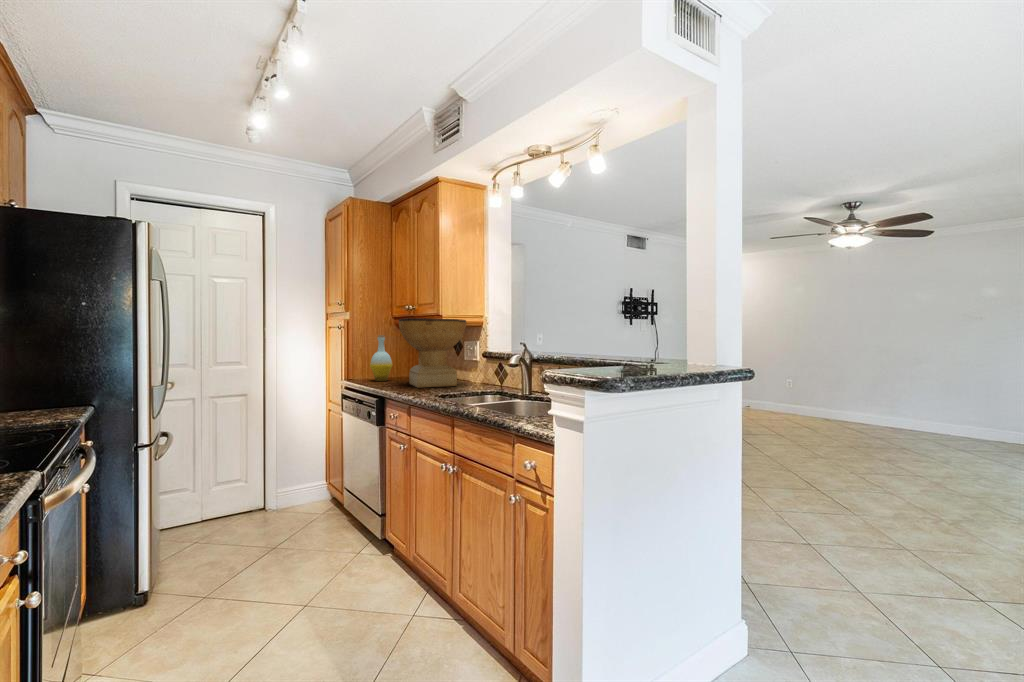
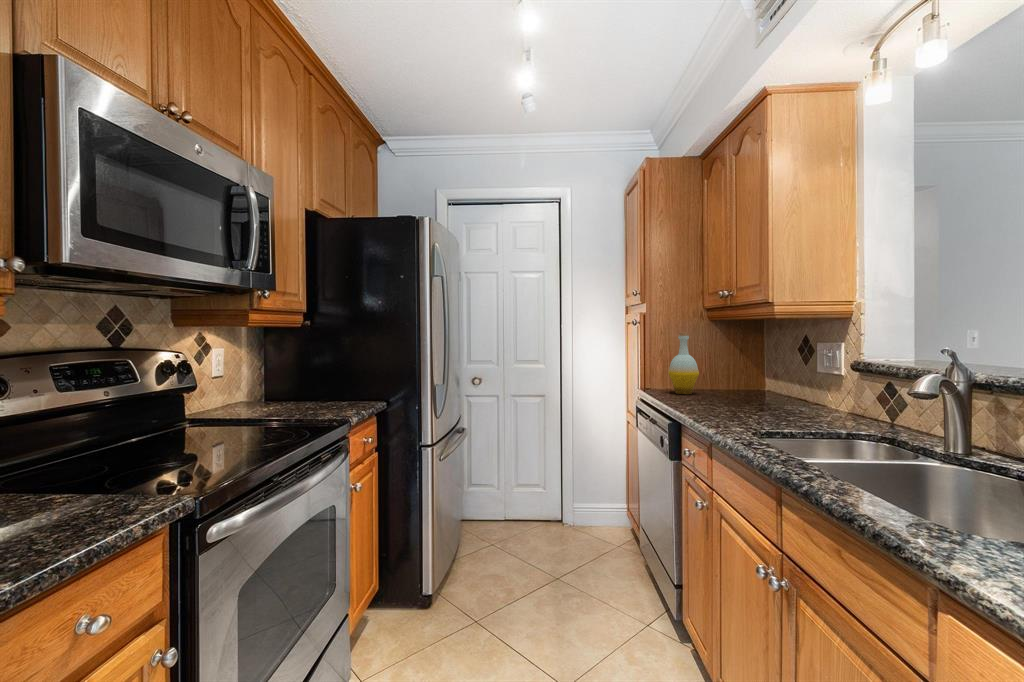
decorative bowl: present [399,318,466,387] -> none [703,307,819,415]

